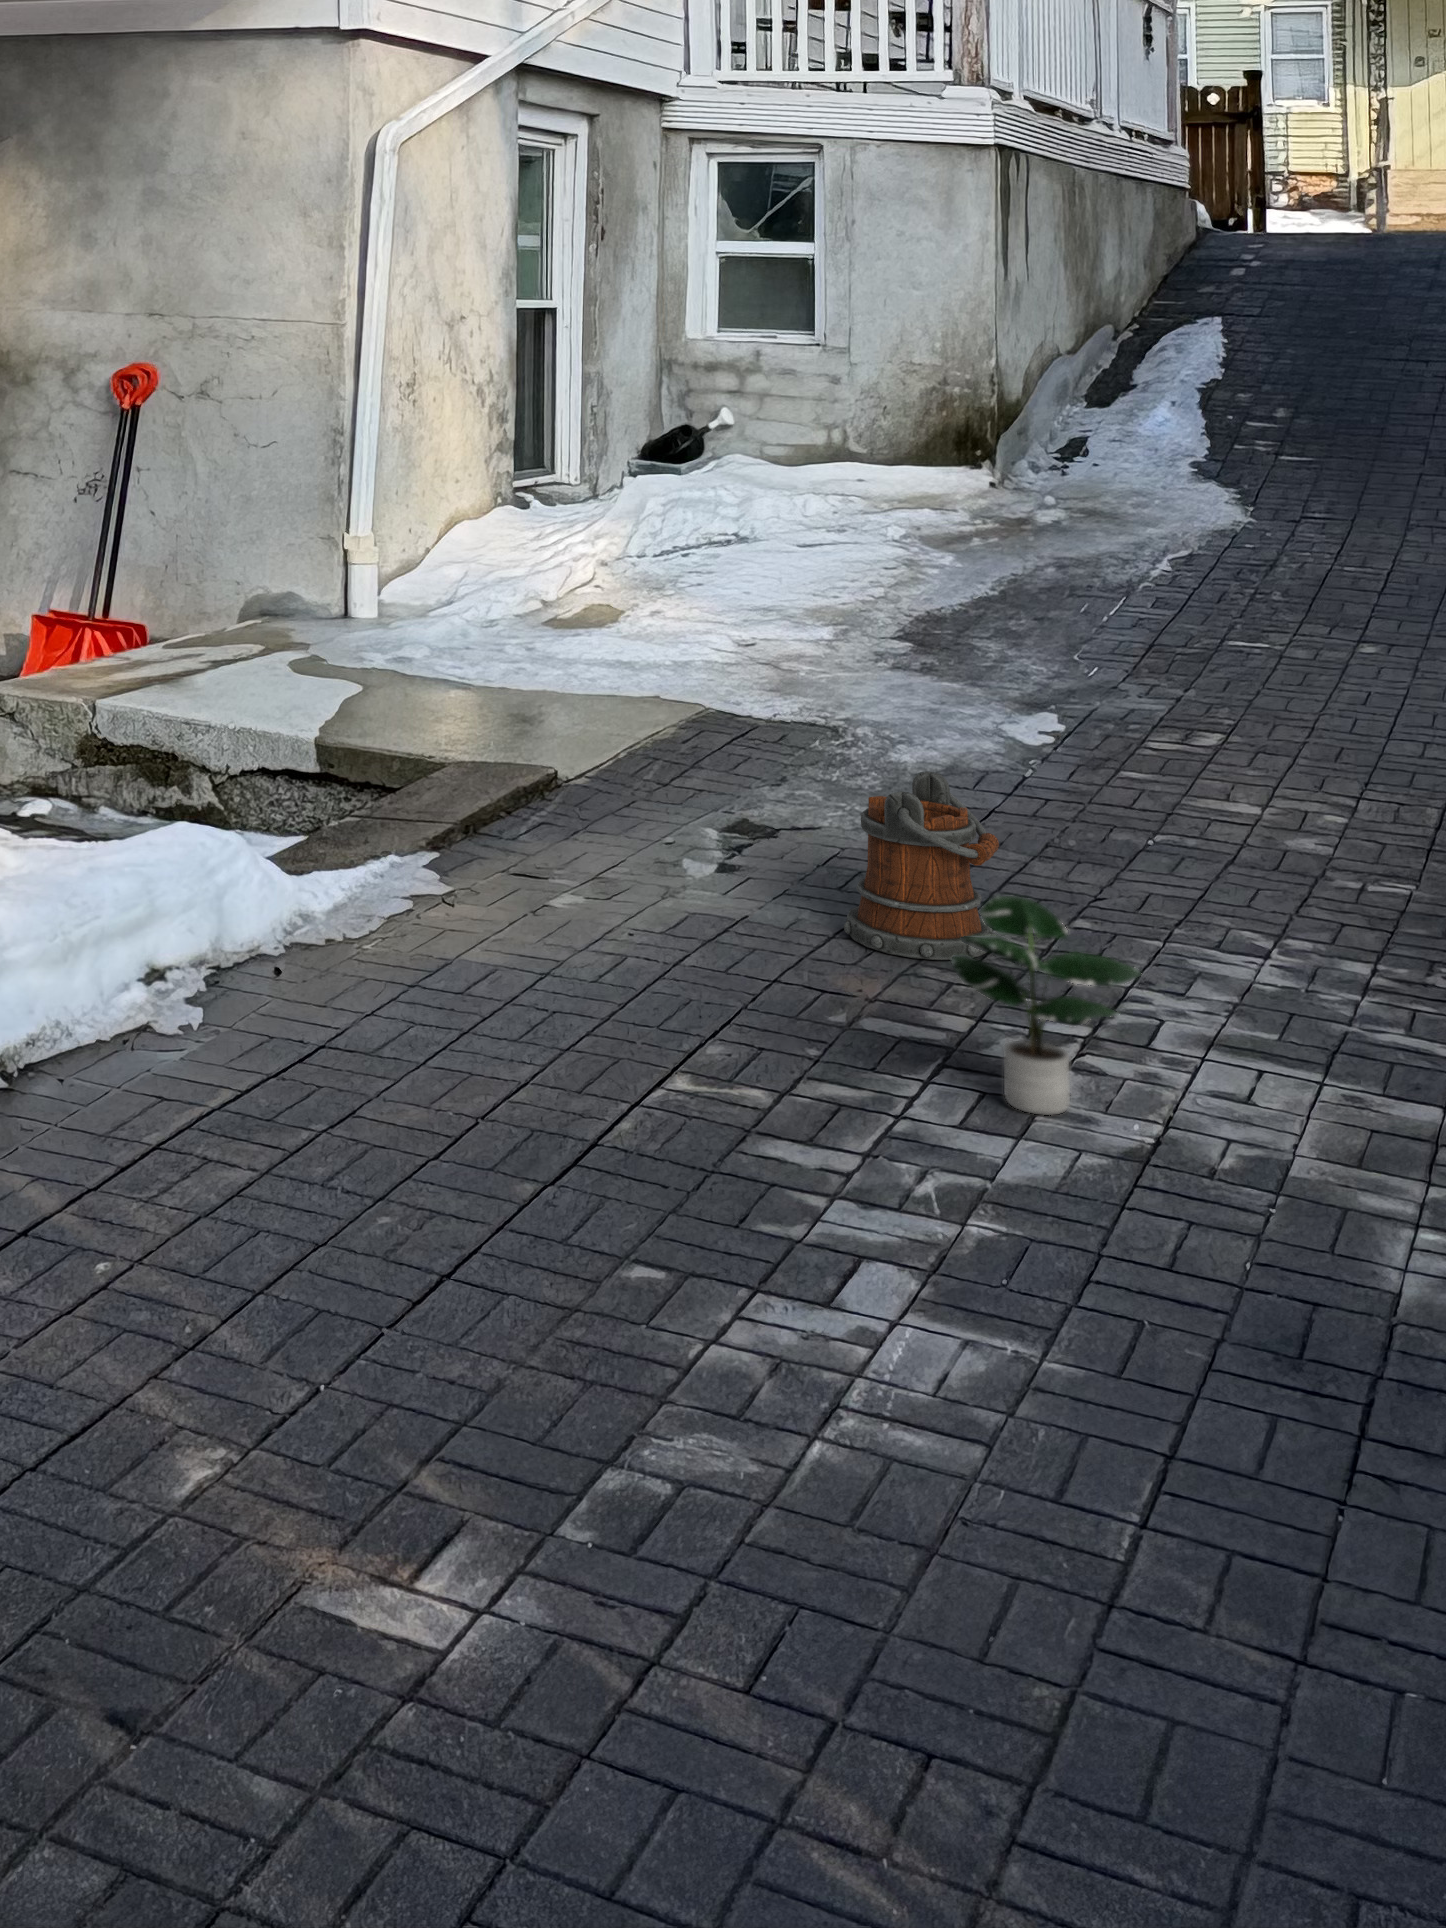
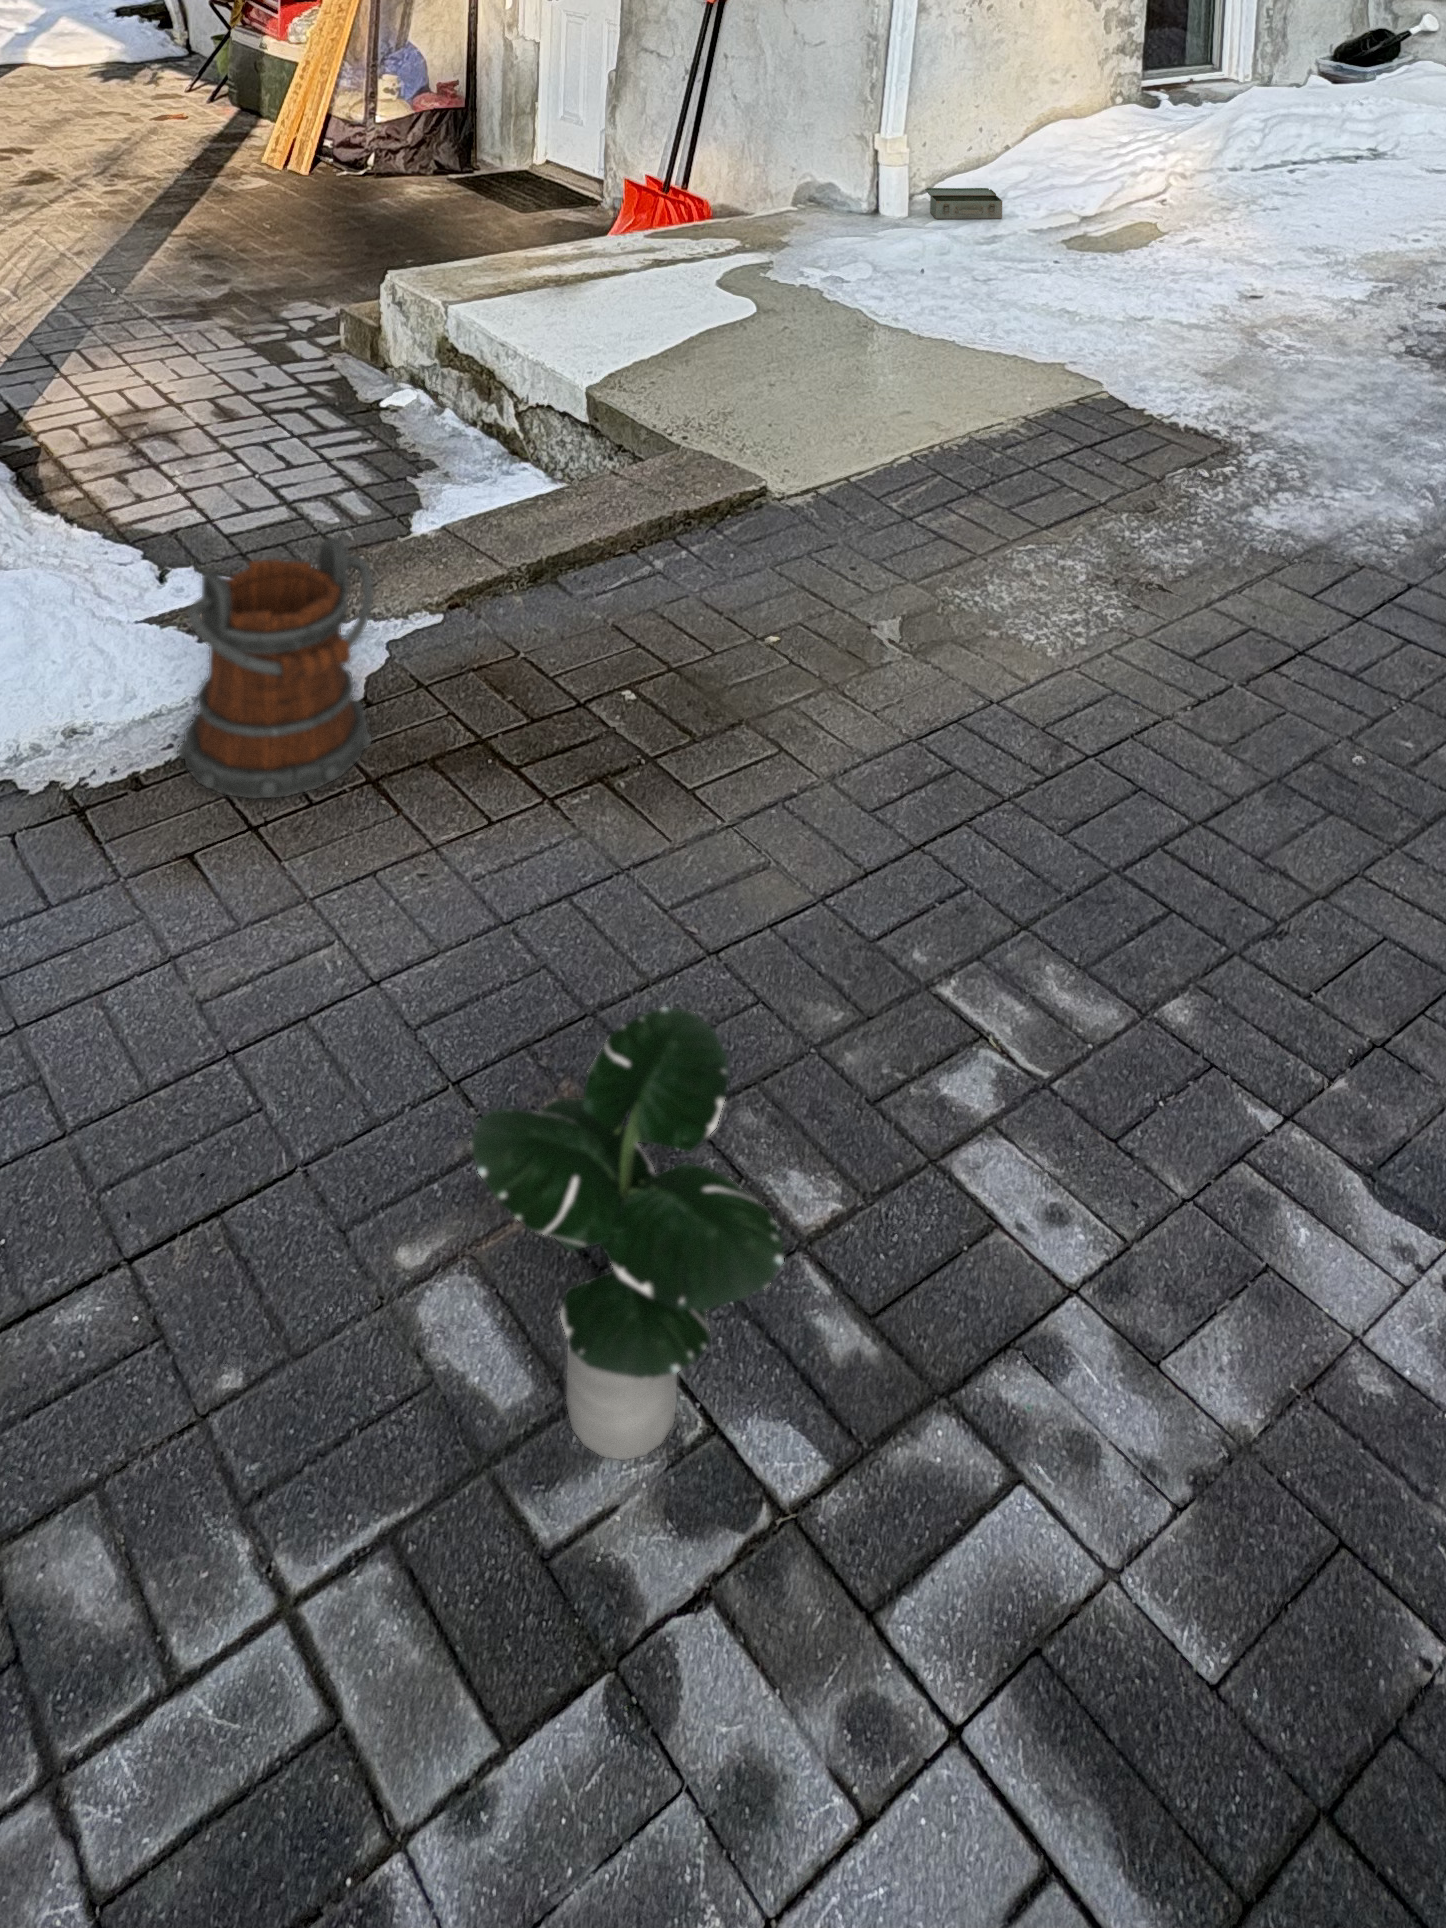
toolbox: none [386,581,468,612] -> present [925,188,1002,219]
bucket: present [844,772,999,960] -> present [177,537,373,799]

